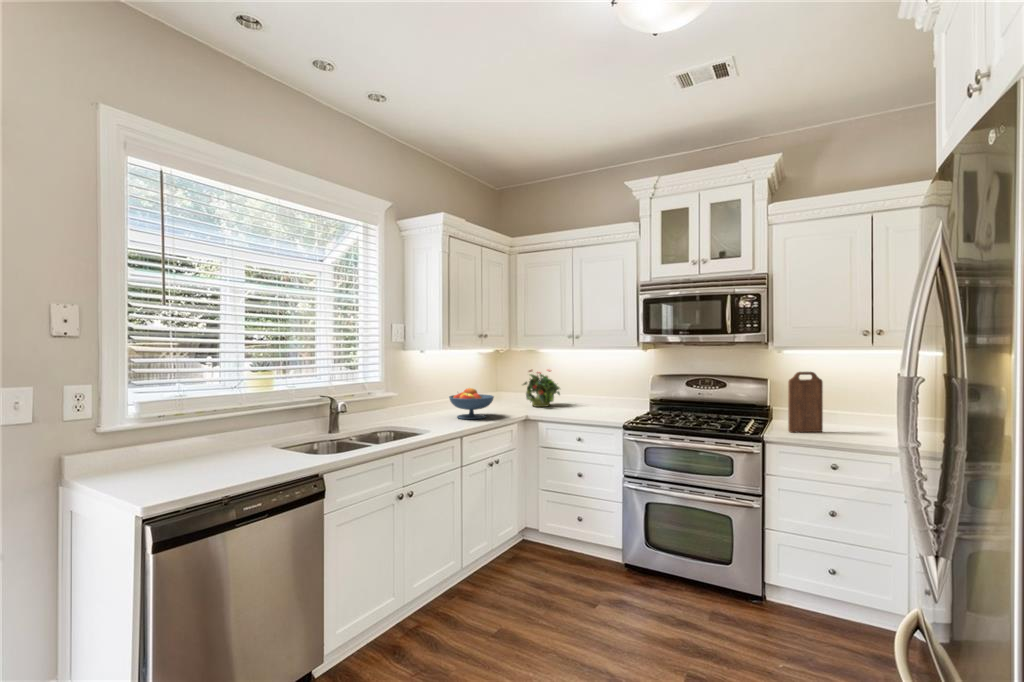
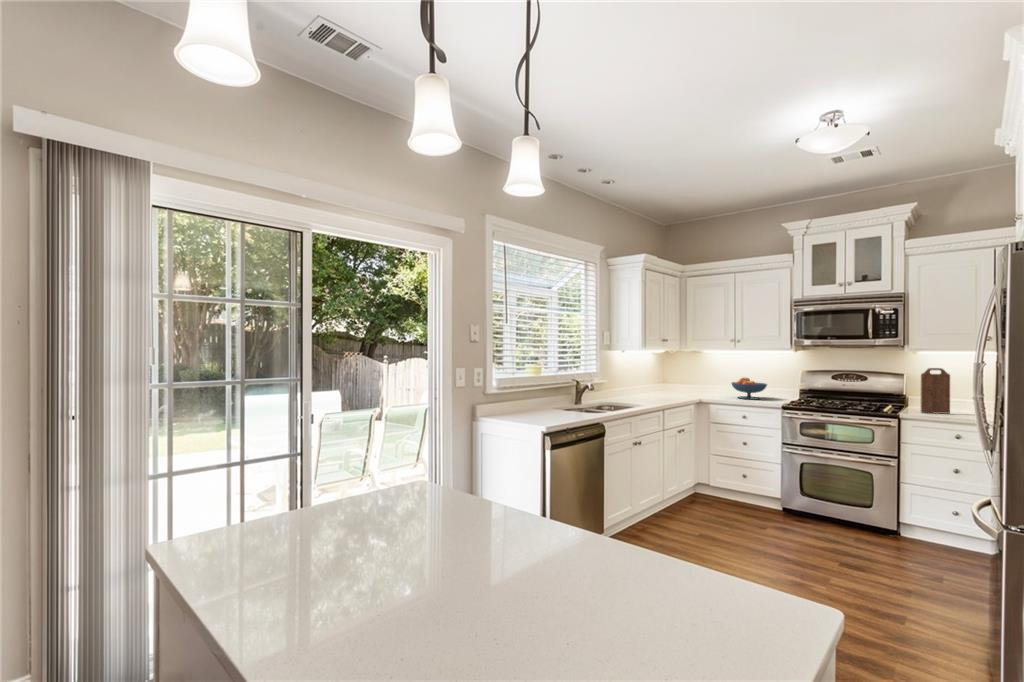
potted plant: present [523,370,560,407] -> none [691,365,724,394]
fruit bowl: present [449,388,494,419] -> present [732,378,767,400]

